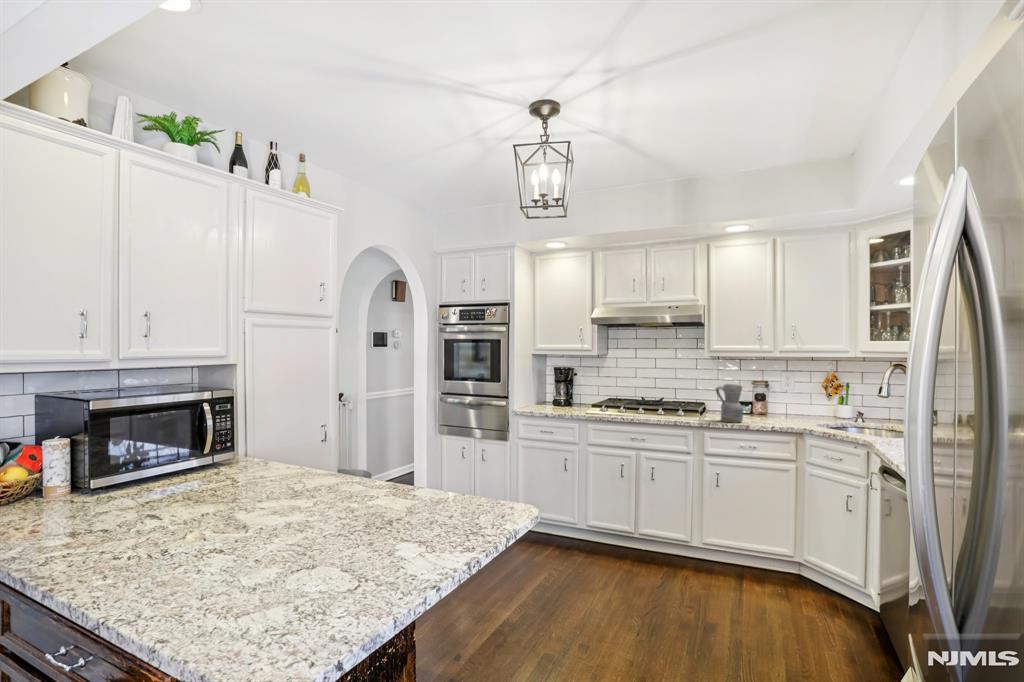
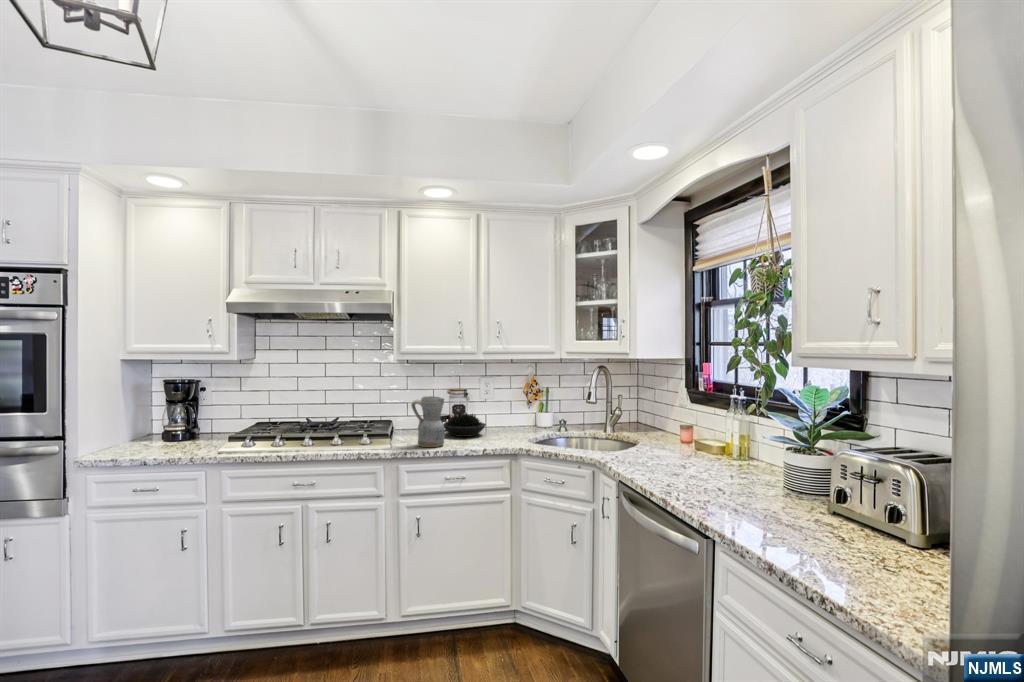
succulent plant: none [744,399,783,419] -> present [443,412,486,437]

